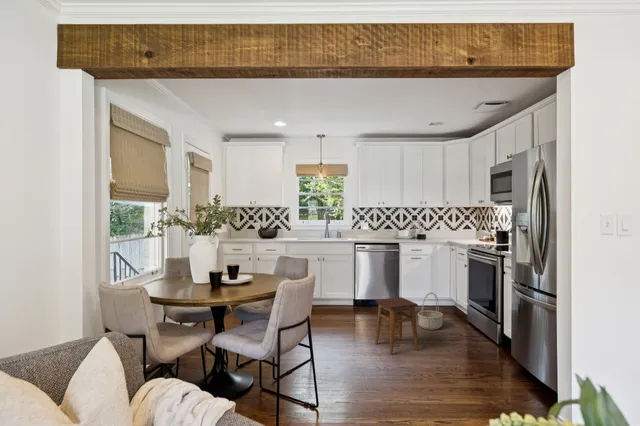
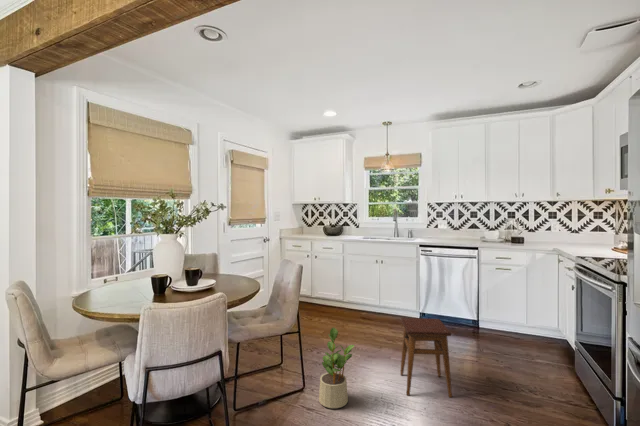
basket: present [418,293,443,330] -> none [480,317,520,370]
potted plant: none [335,310,361,372] -> present [319,328,354,408]

